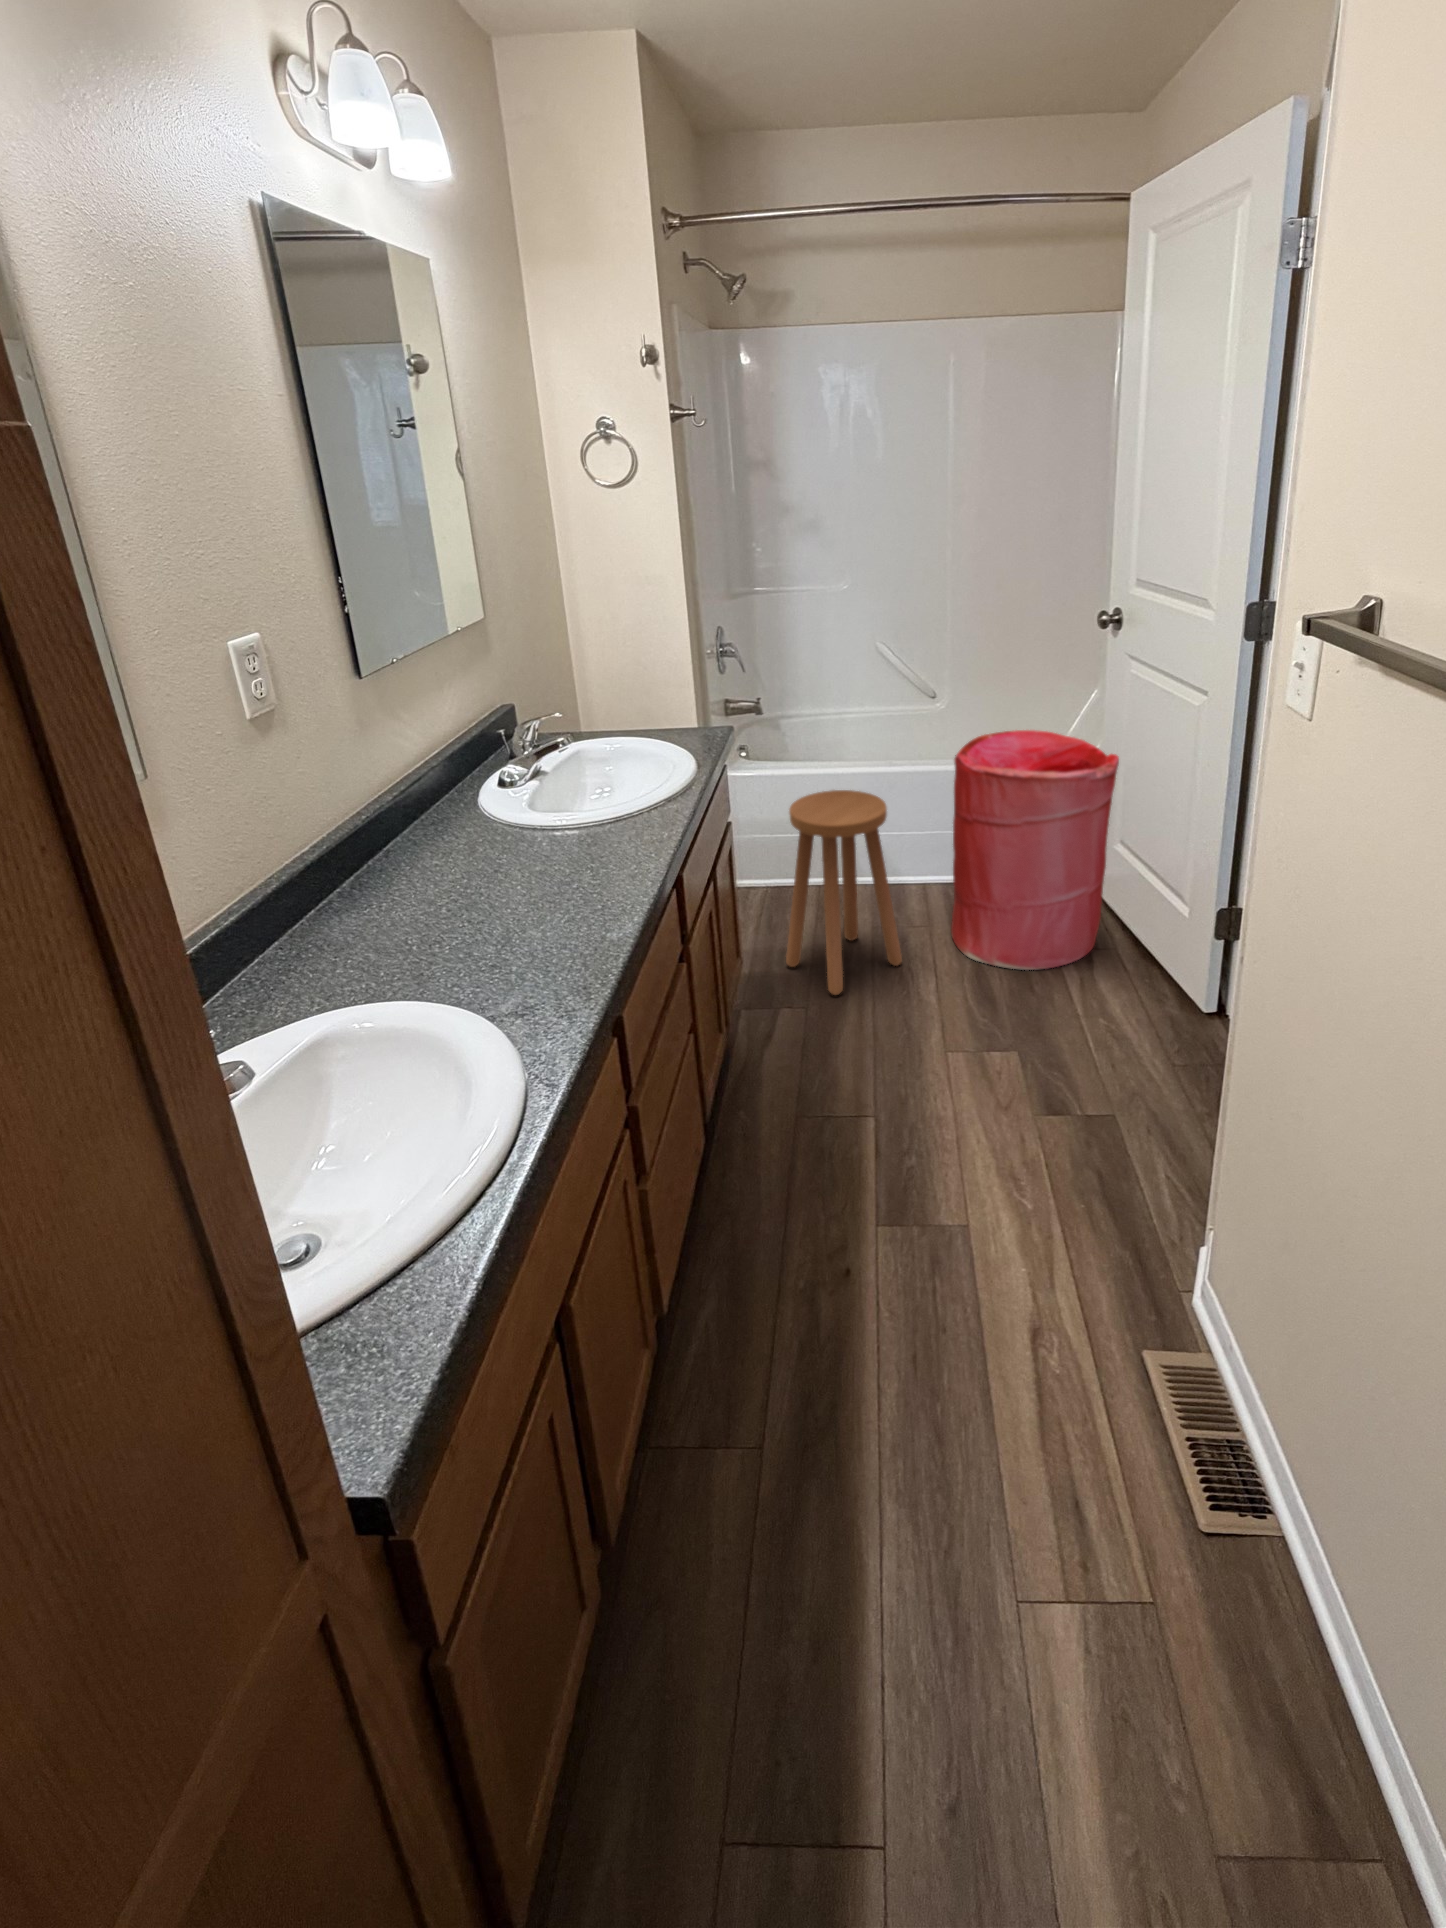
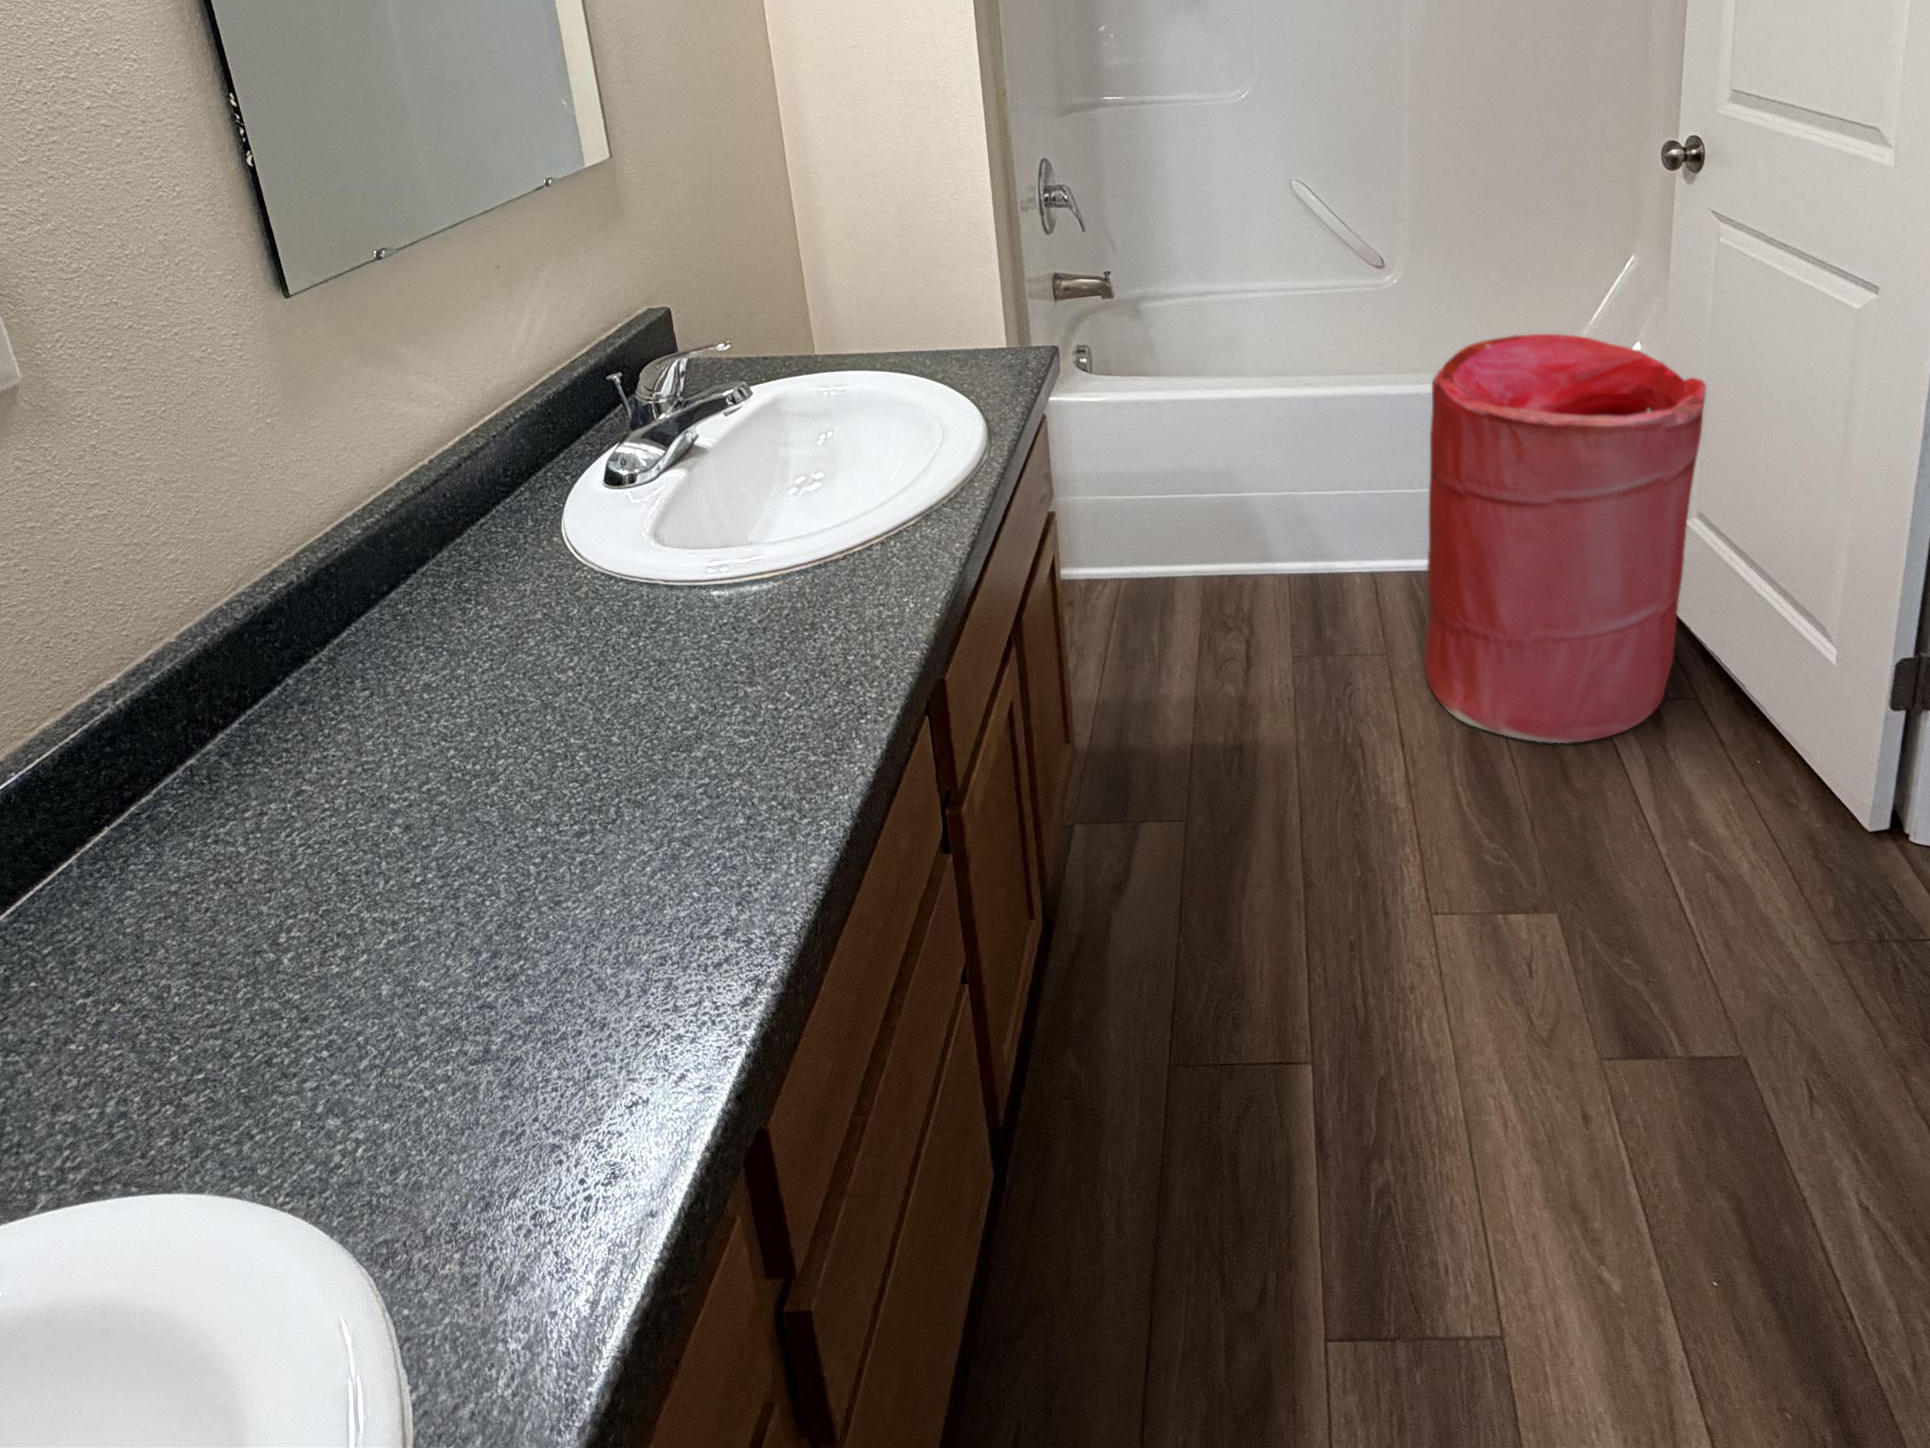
stool: present [786,790,902,995] -> none [1150,439,1346,796]

